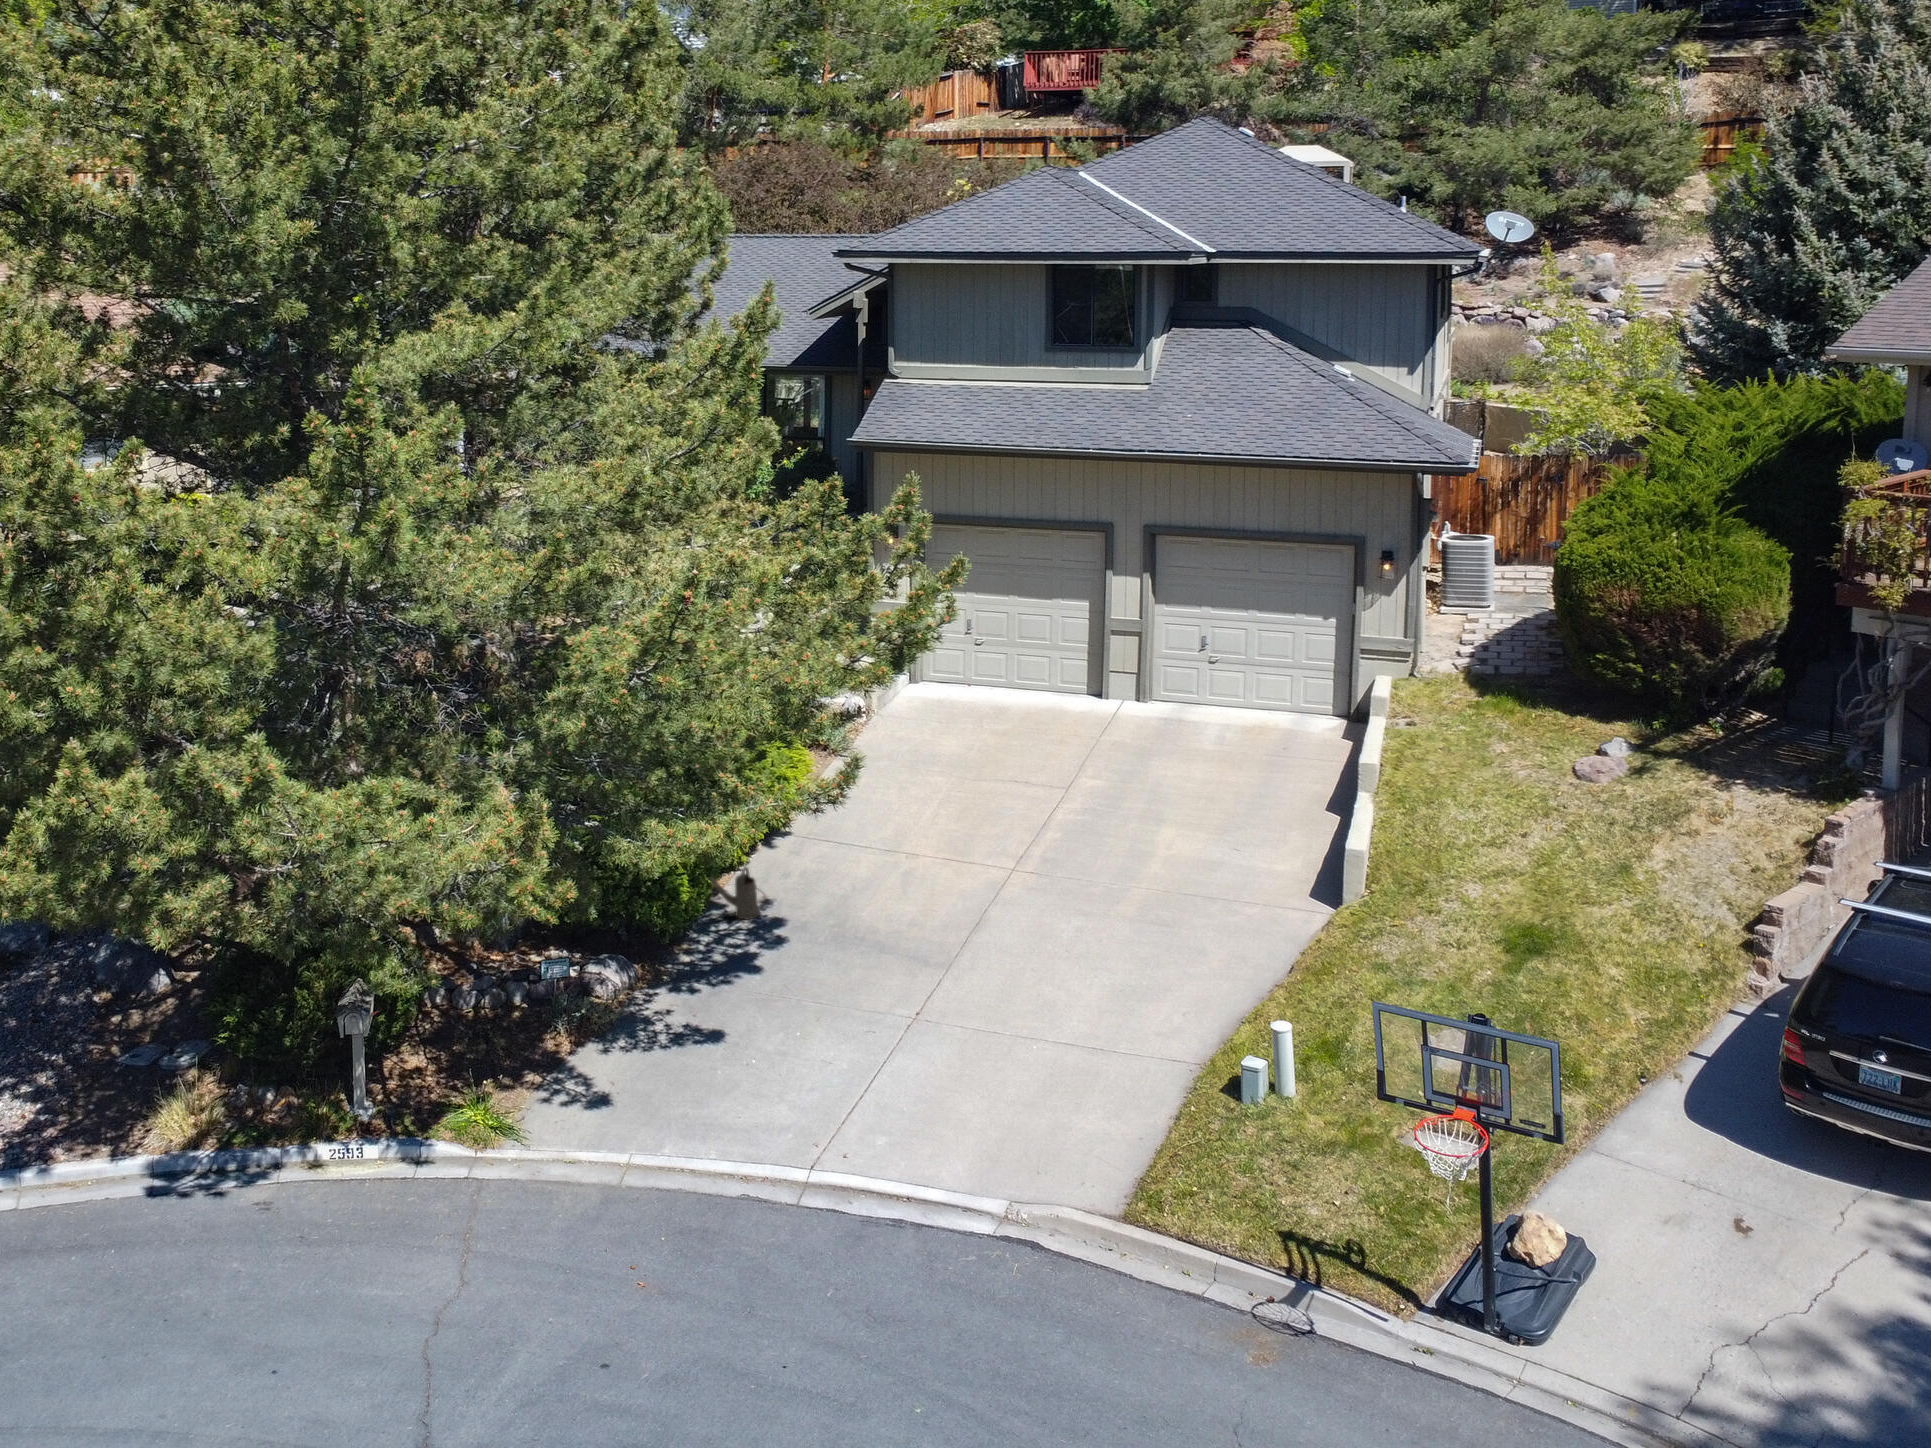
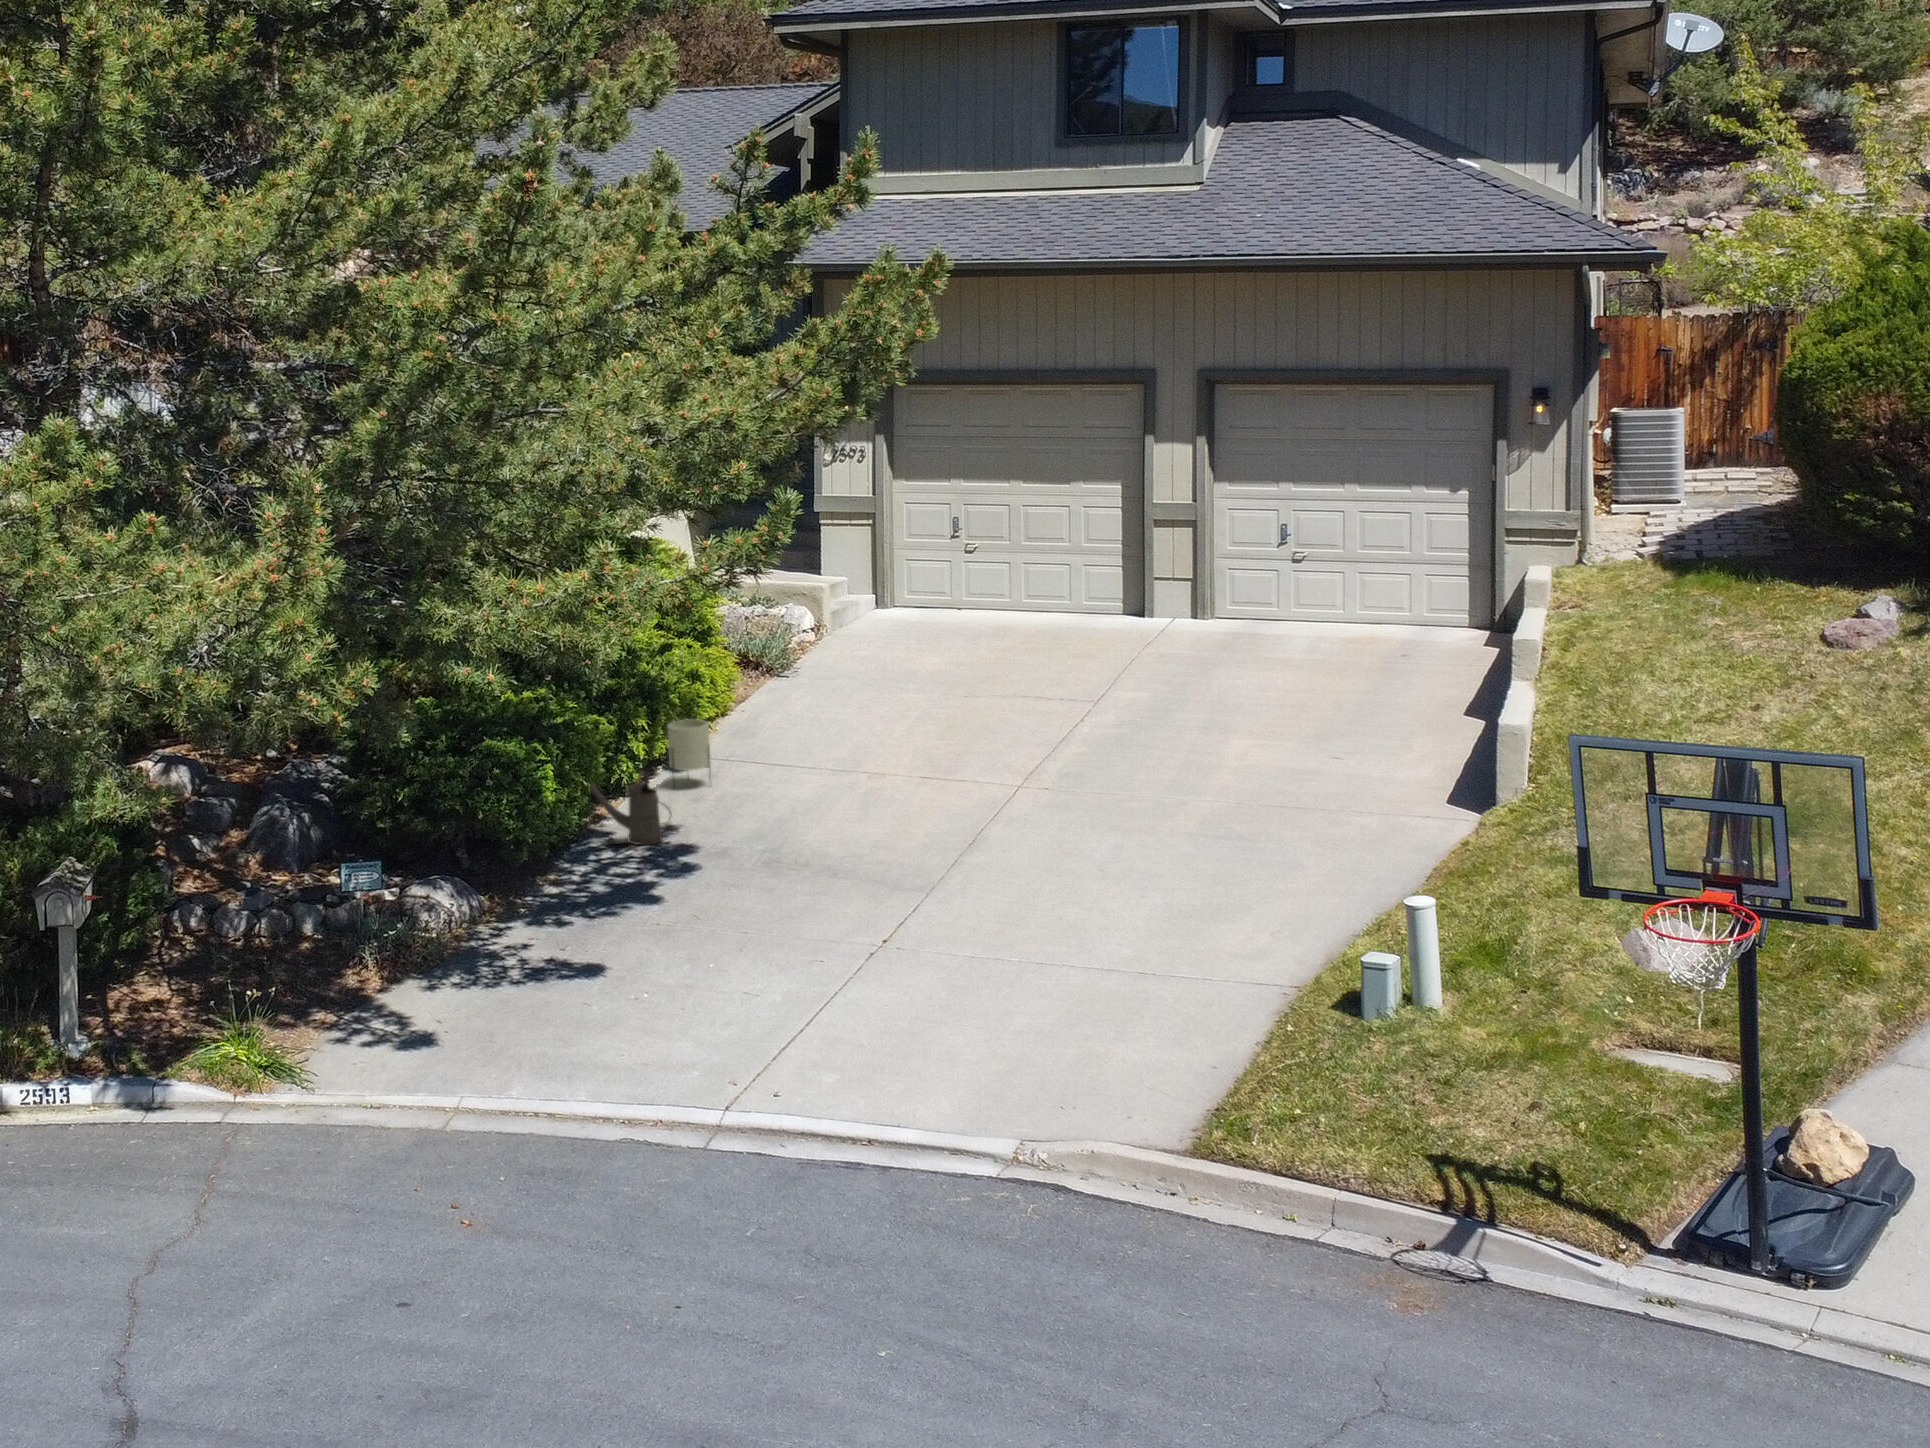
planter: none [761,811,792,862] -> present [667,719,710,771]

